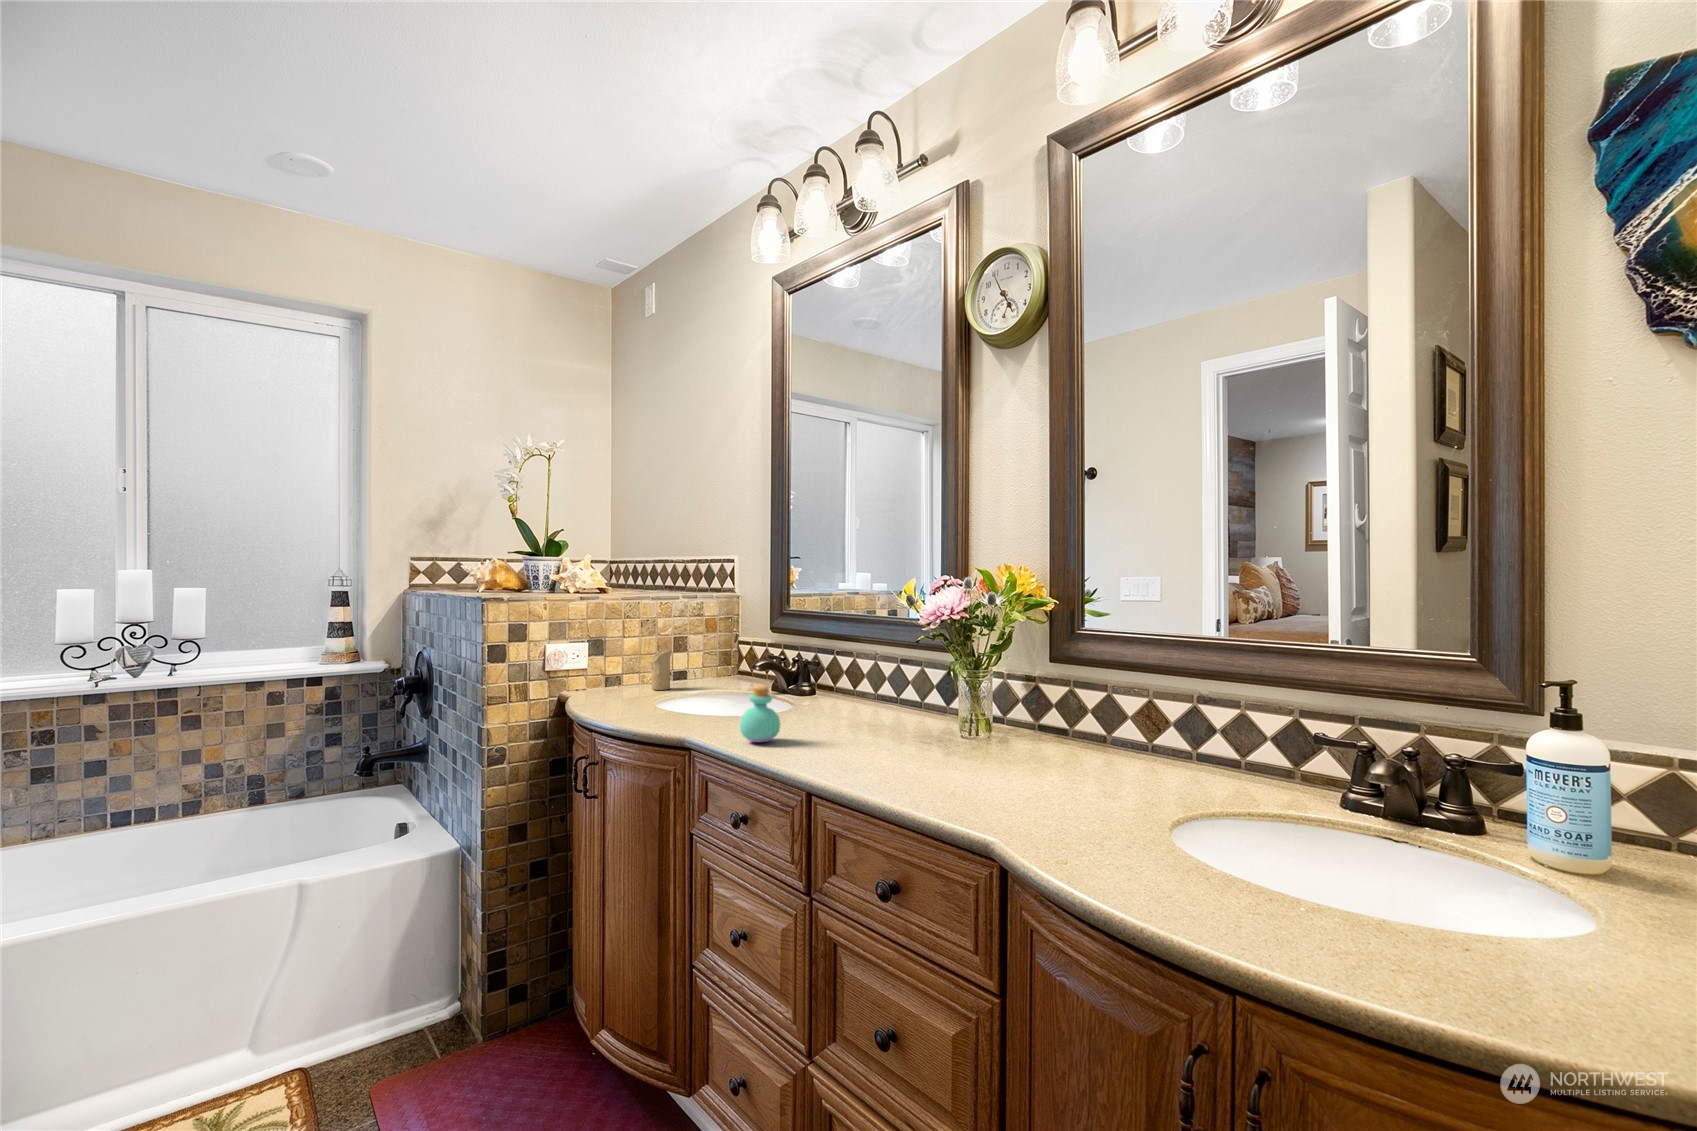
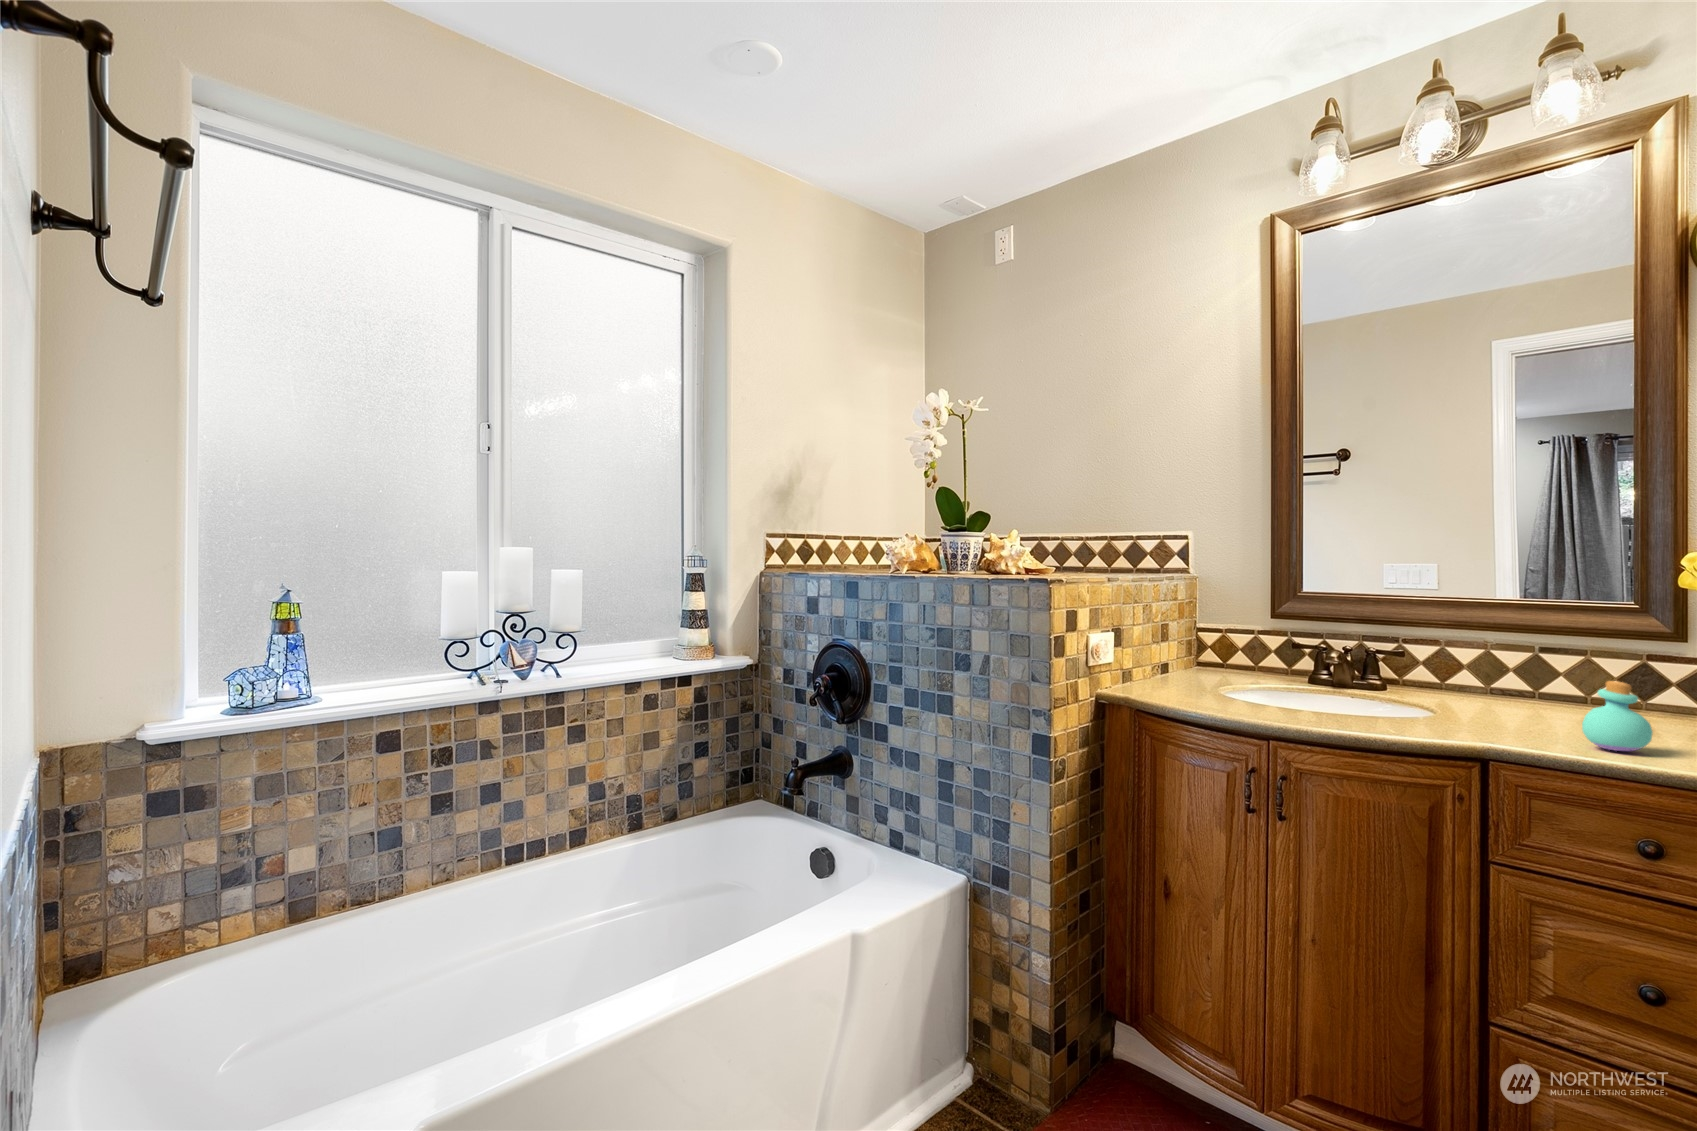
candle: present [651,651,671,690] -> none [1164,641,1188,687]

